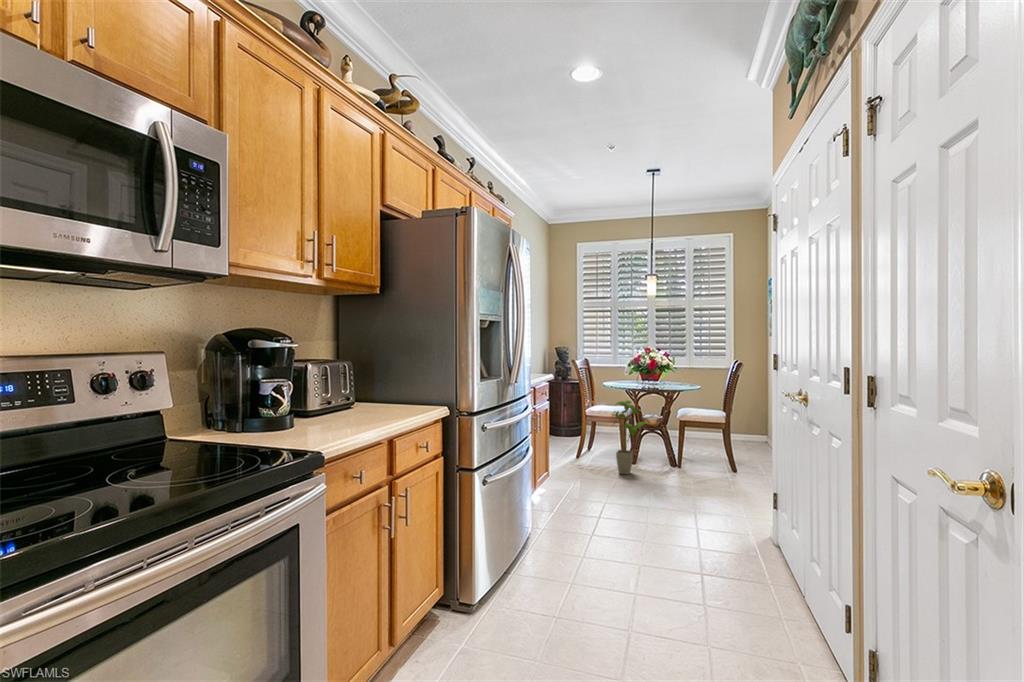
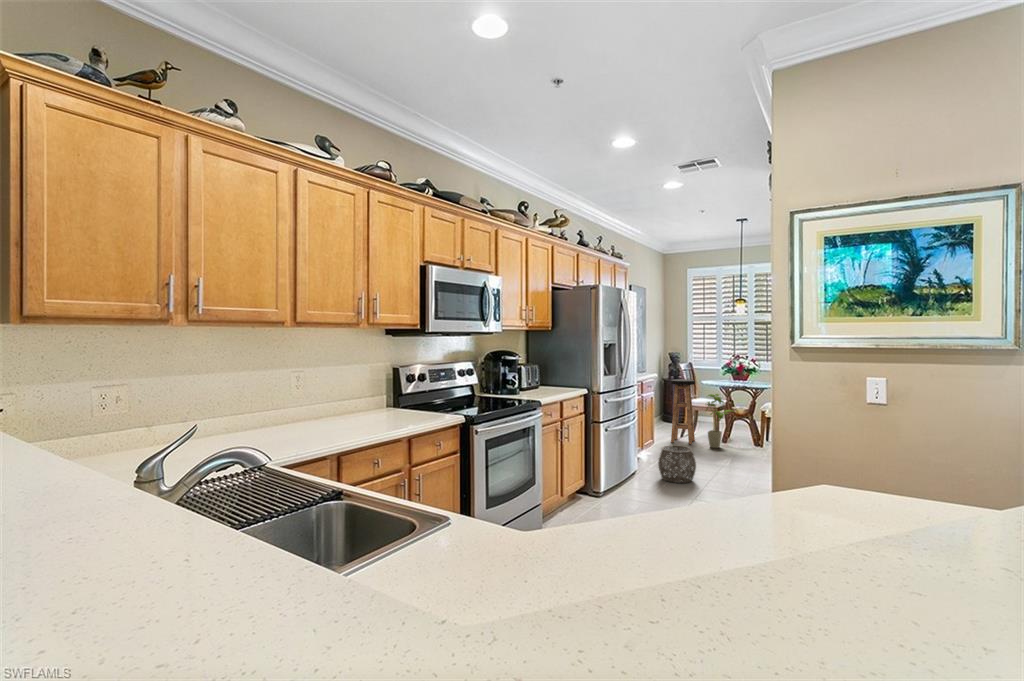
bar stool: none [566,382,597,469] -> present [671,379,695,444]
woven basket: none [565,489,625,556] -> present [658,446,696,483]

